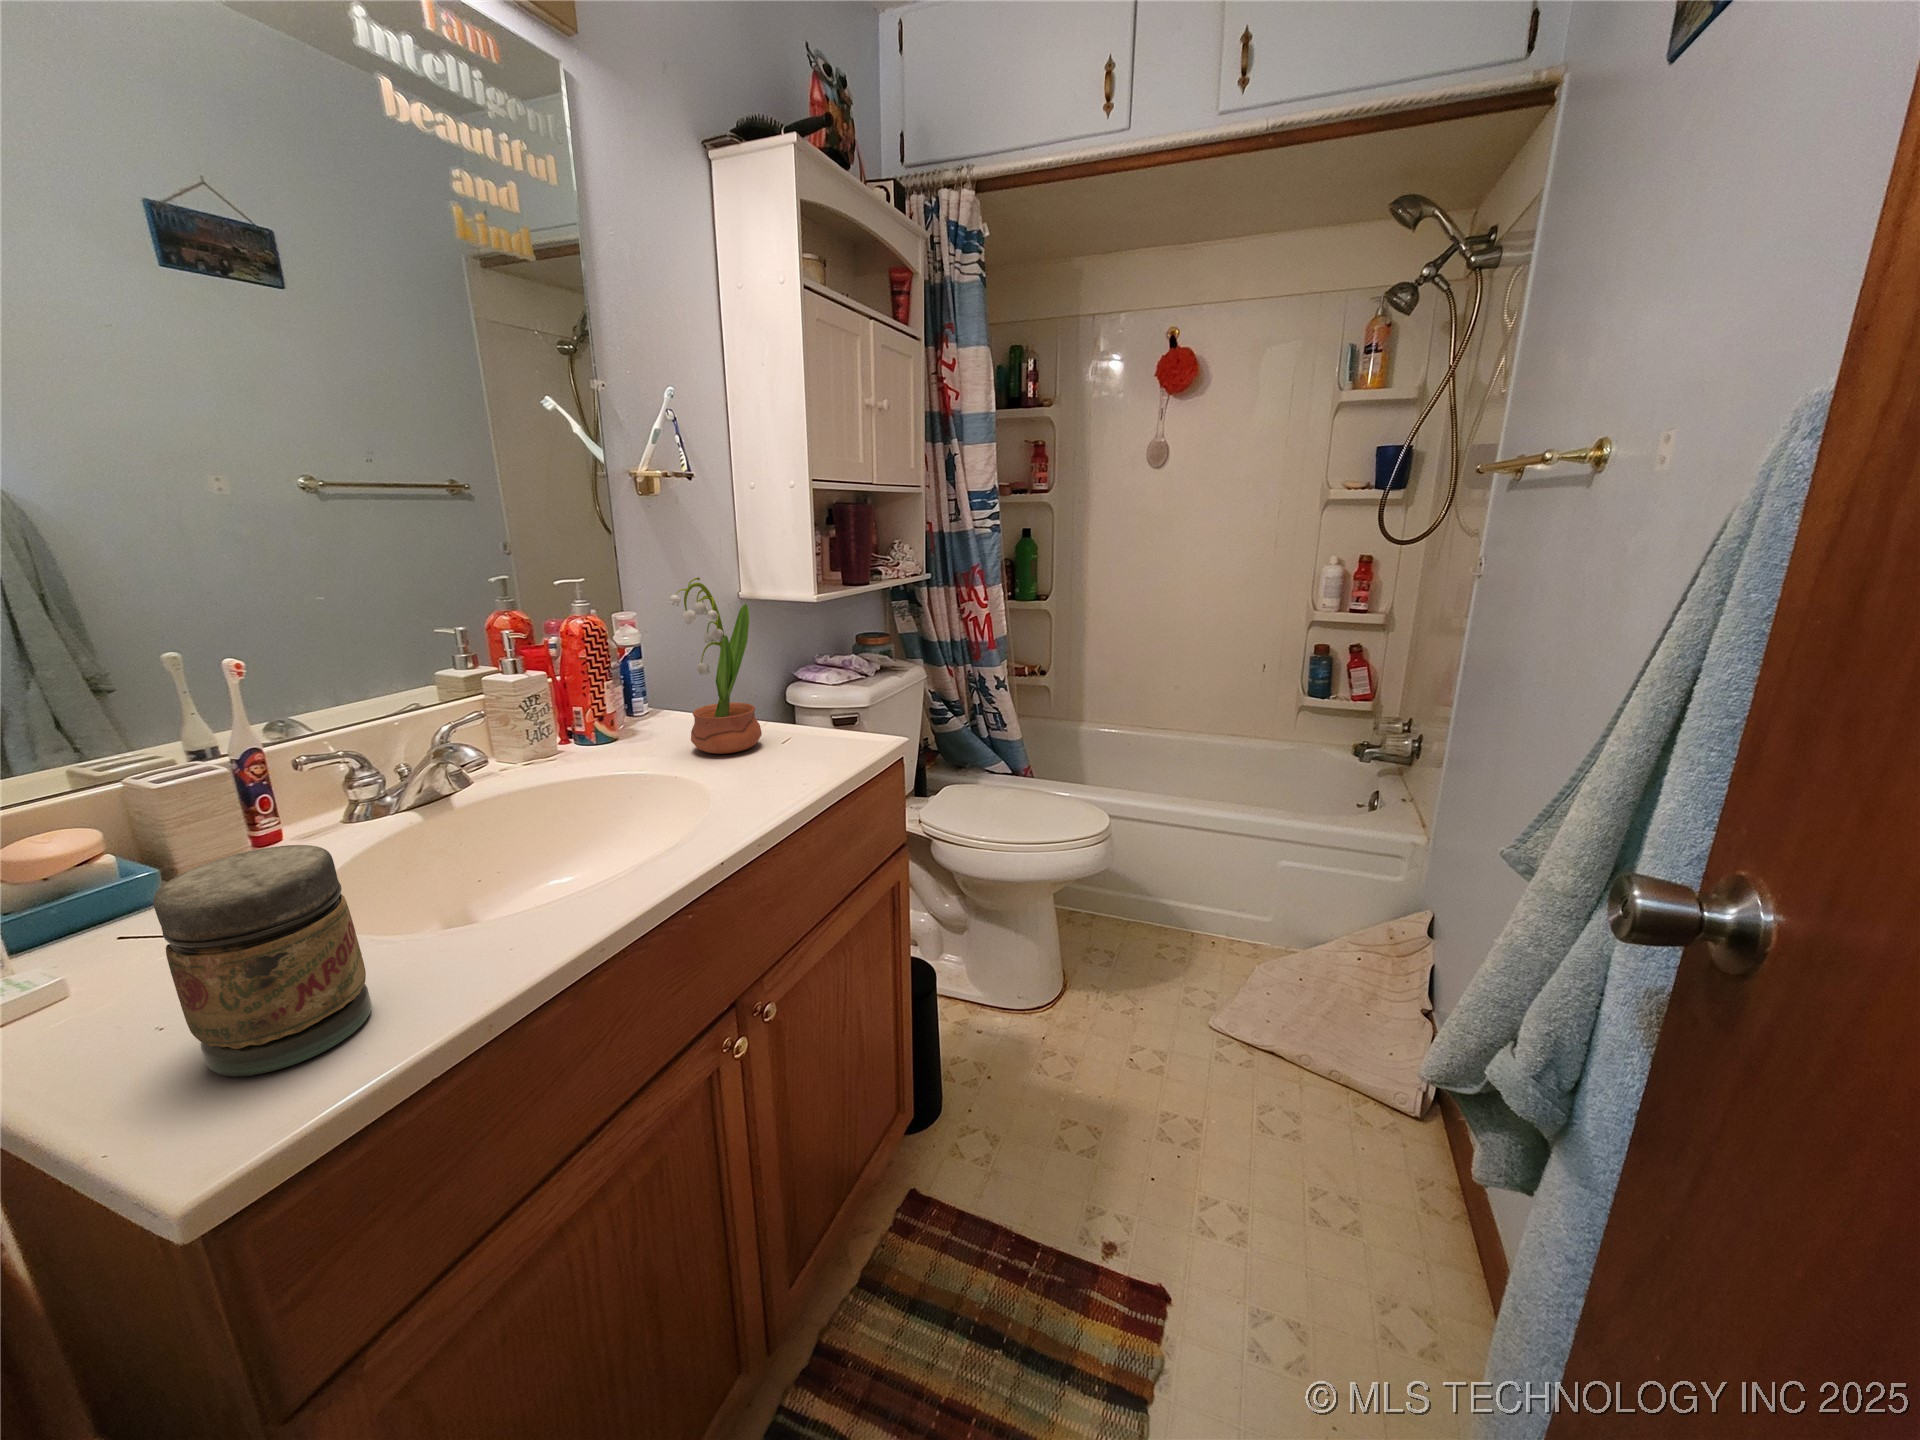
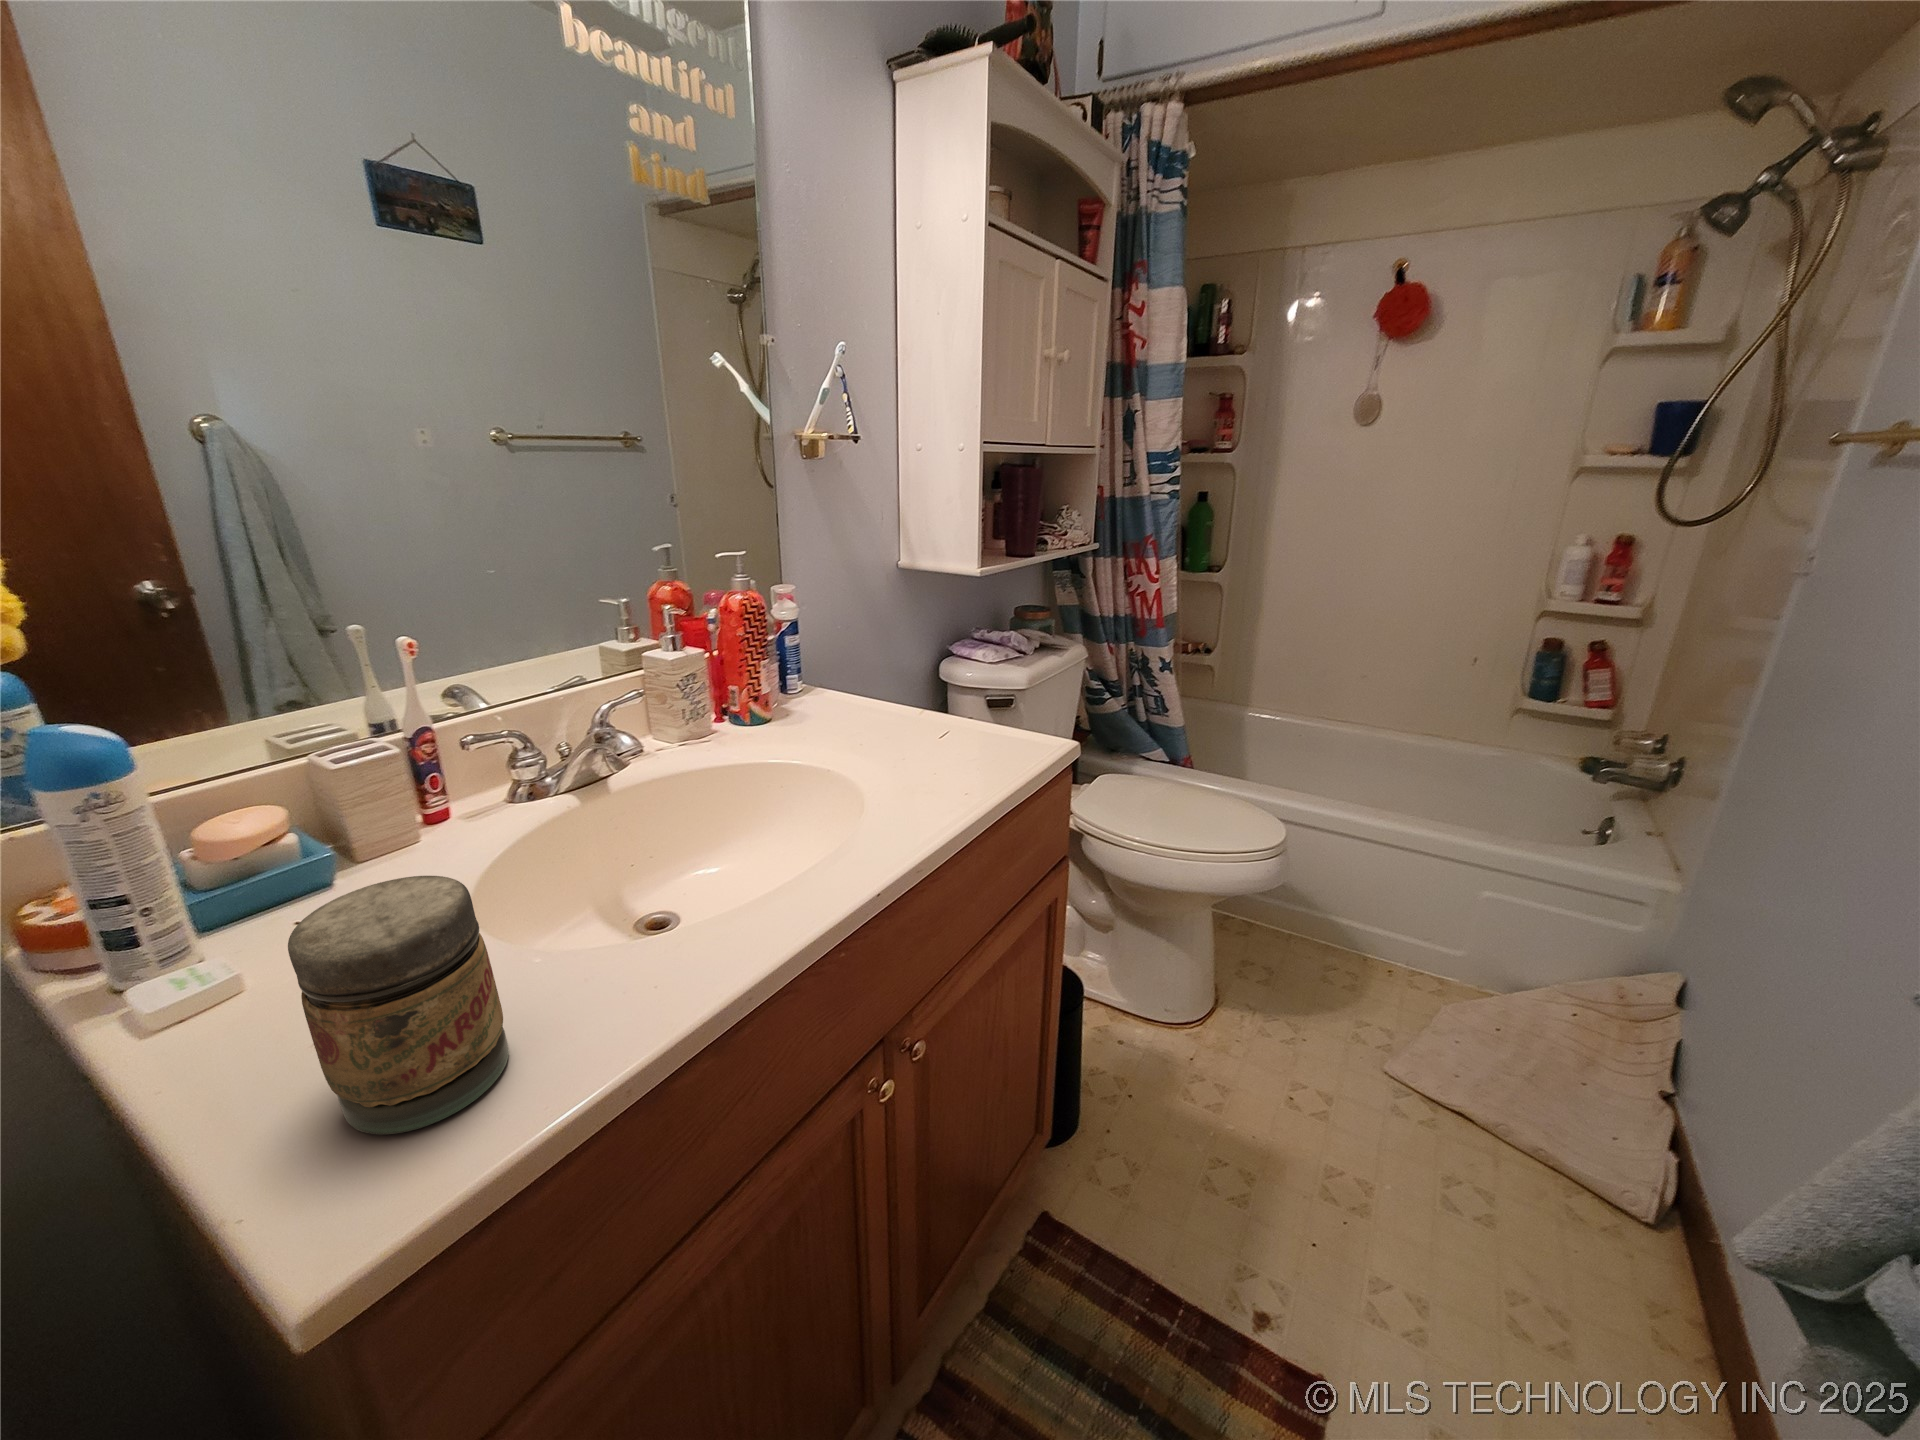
potted flower: present [669,577,762,754] -> none [830,555,919,748]

